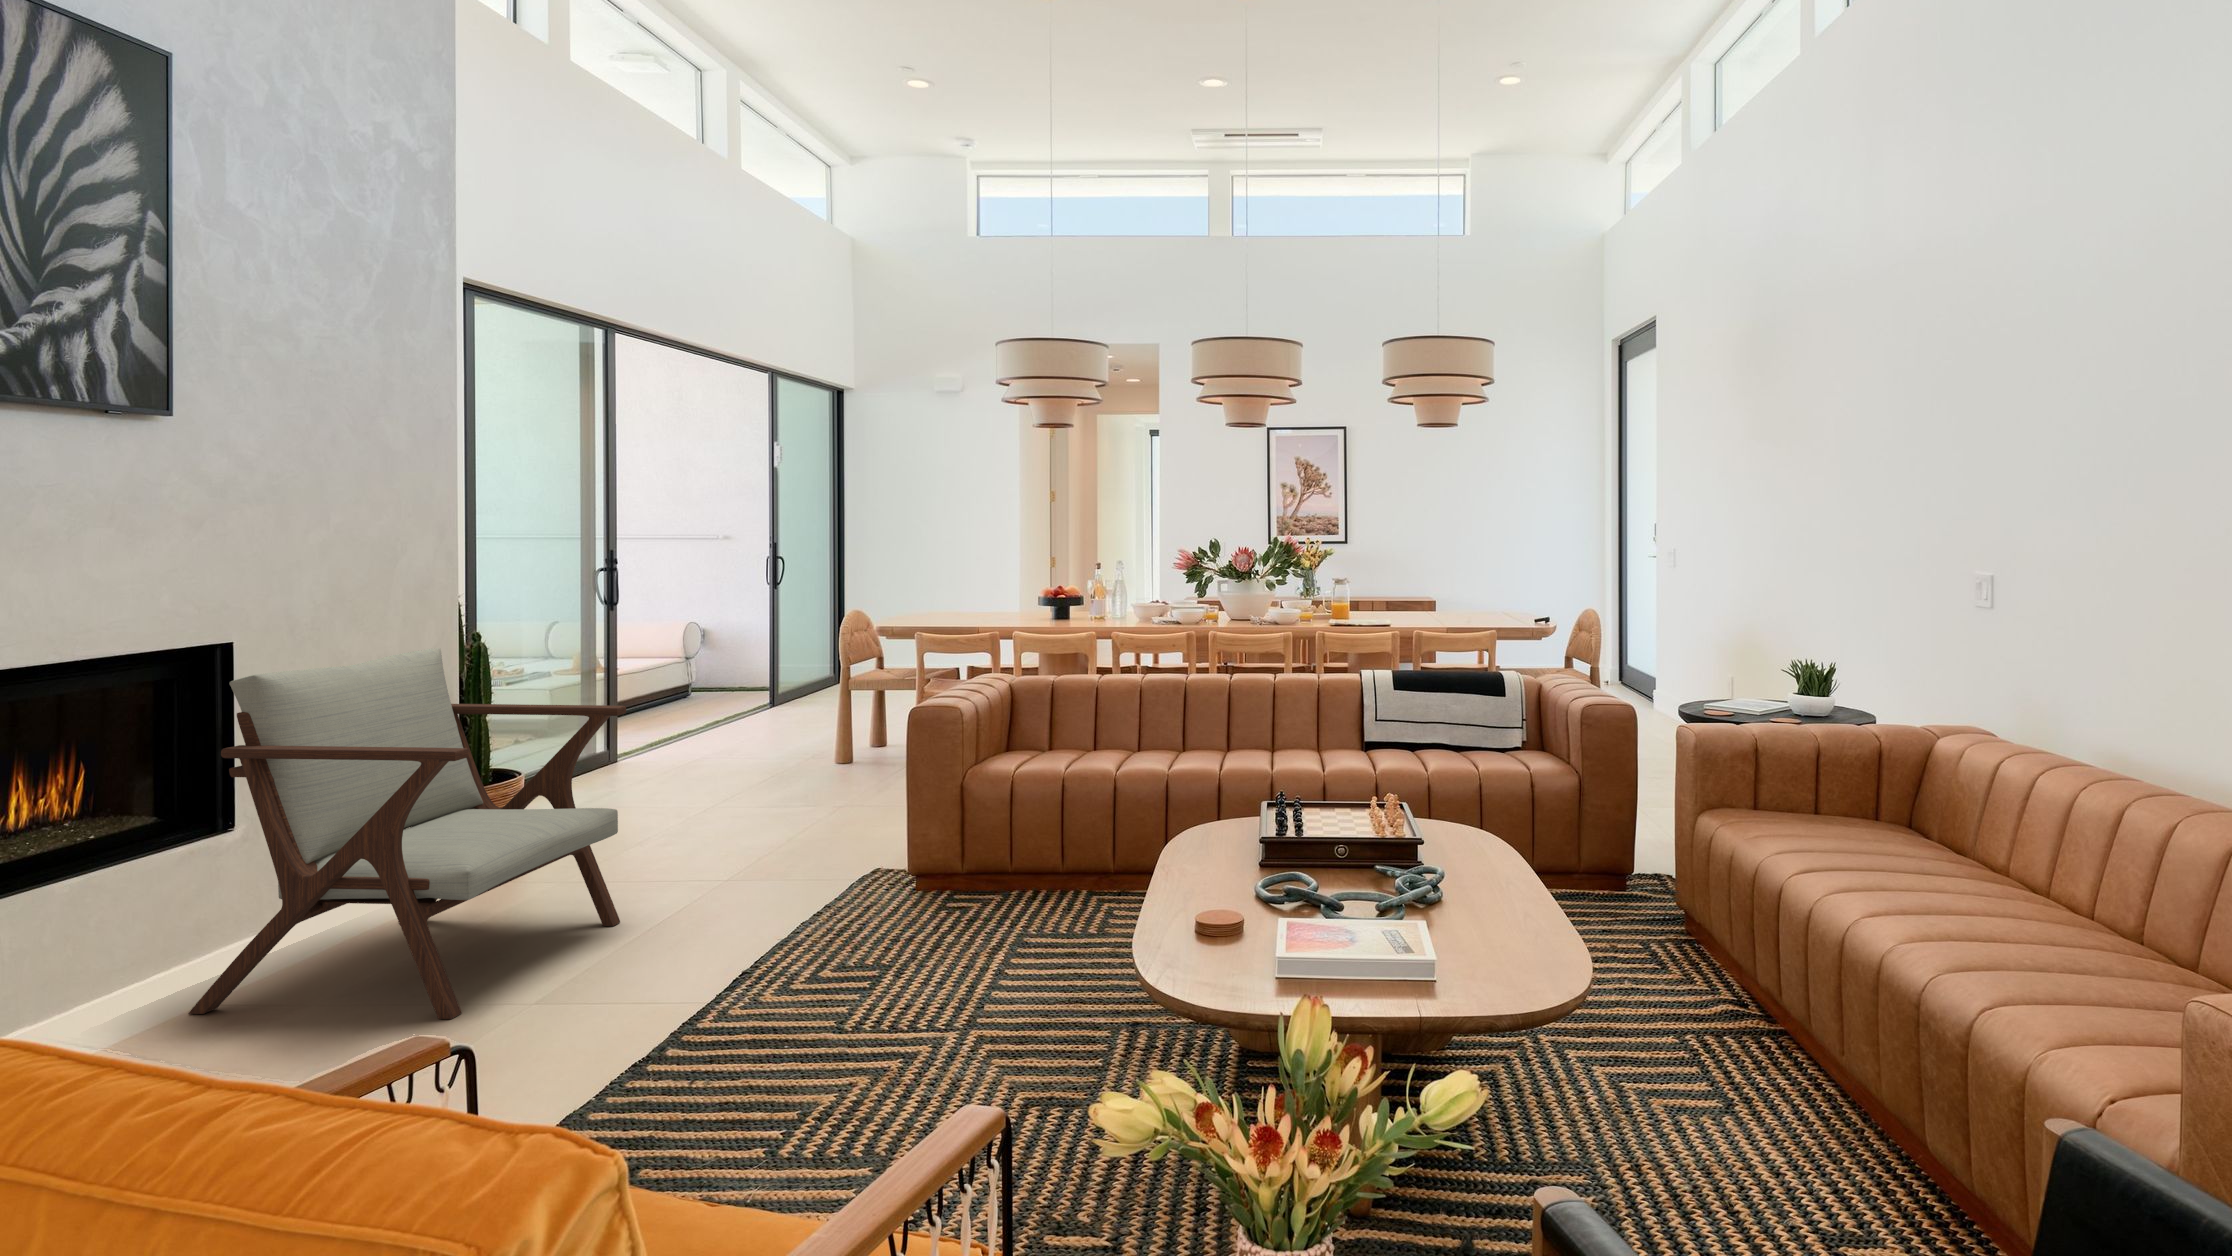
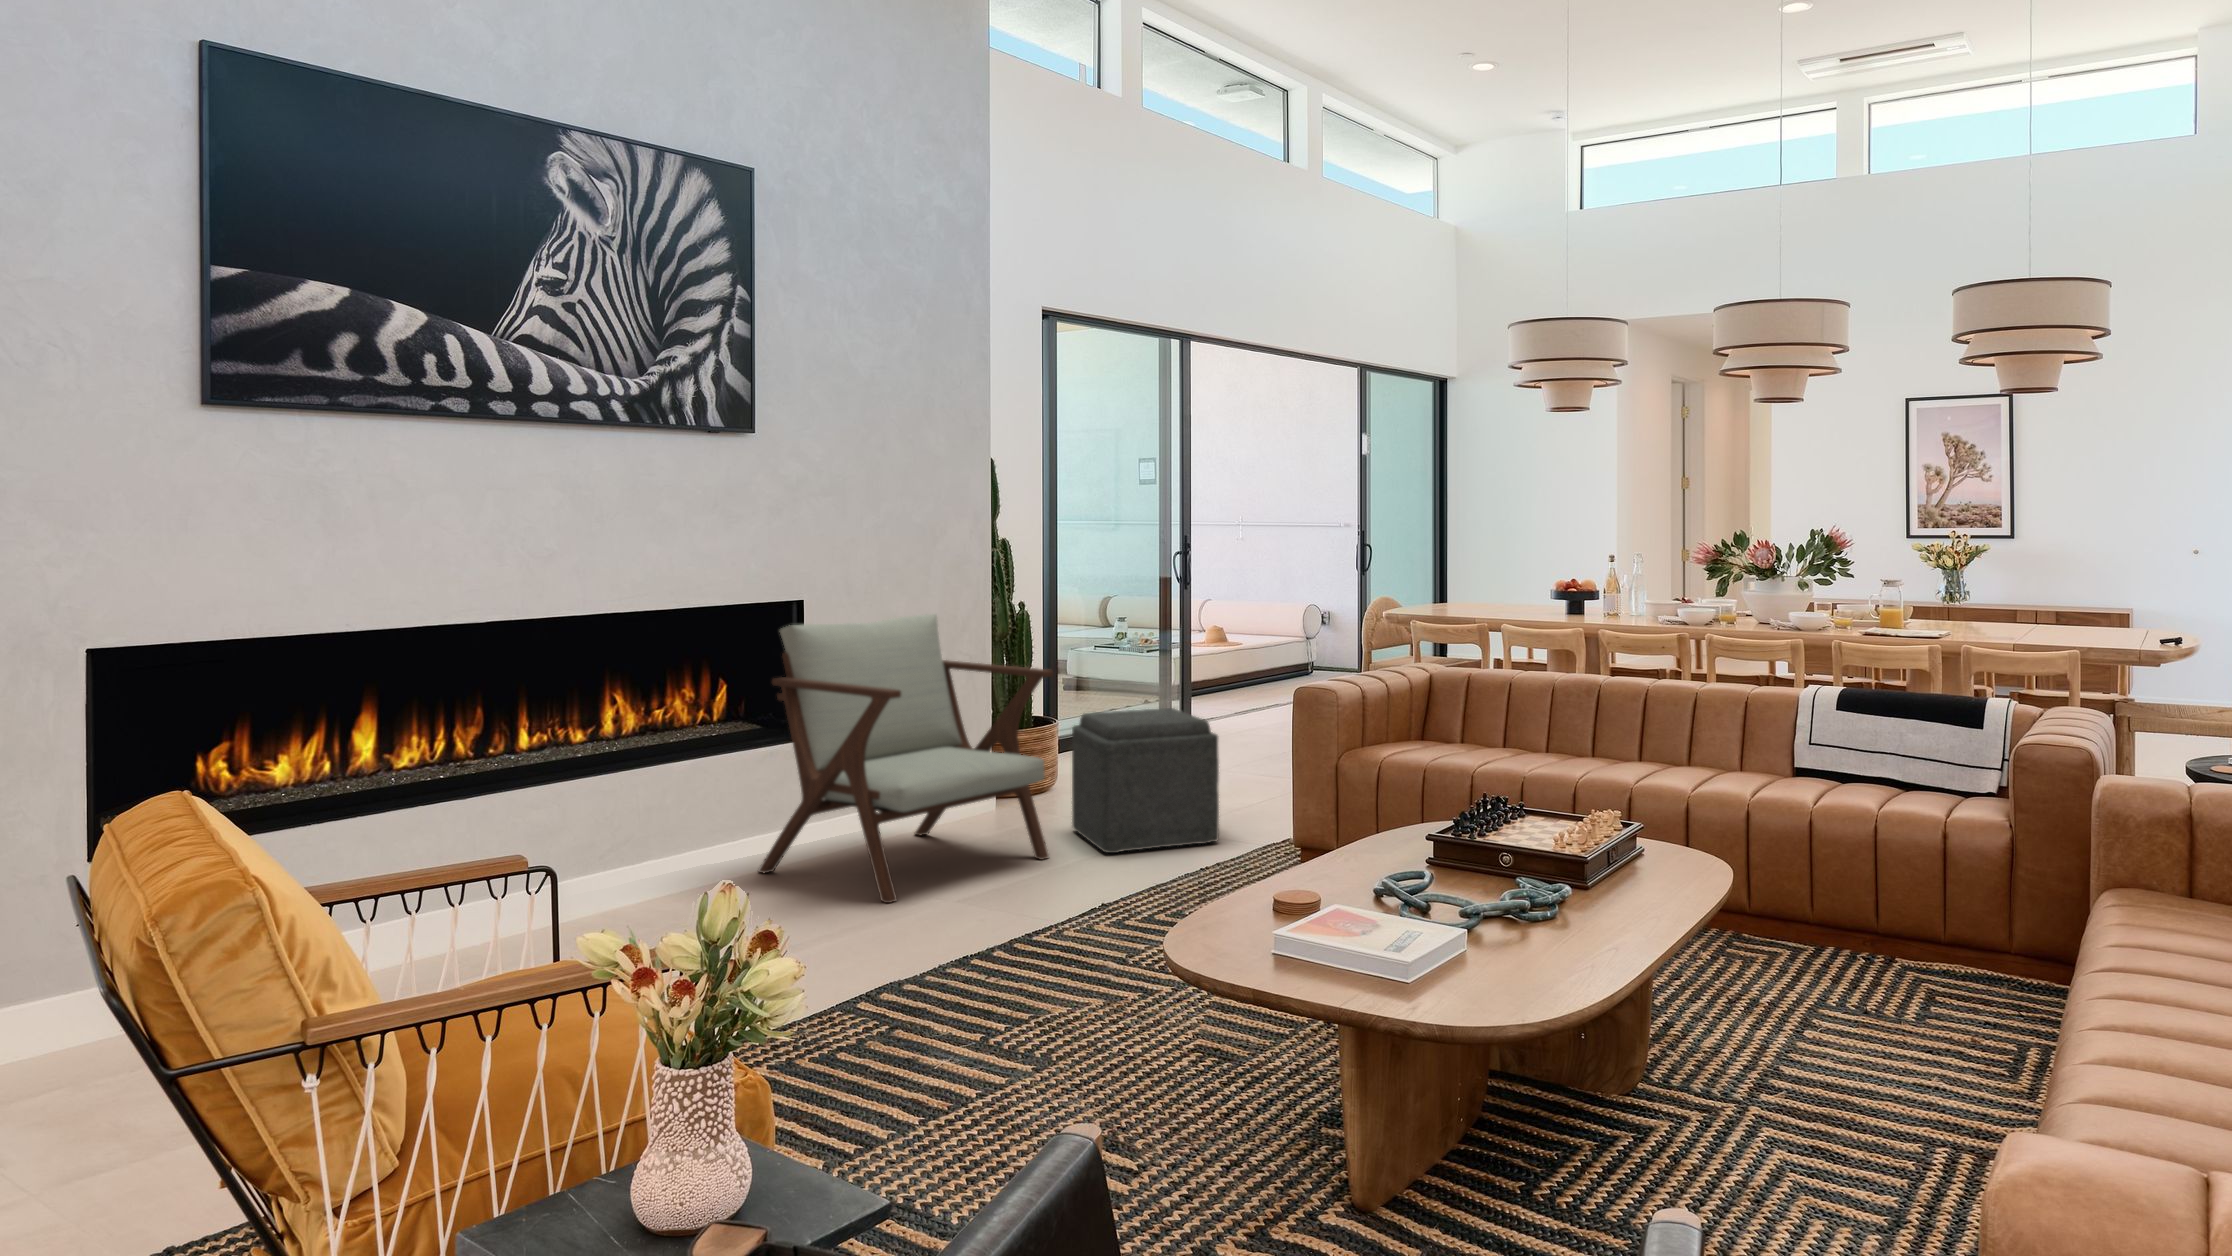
ottoman: none [617,735,807,904] -> present [1072,708,1219,853]

